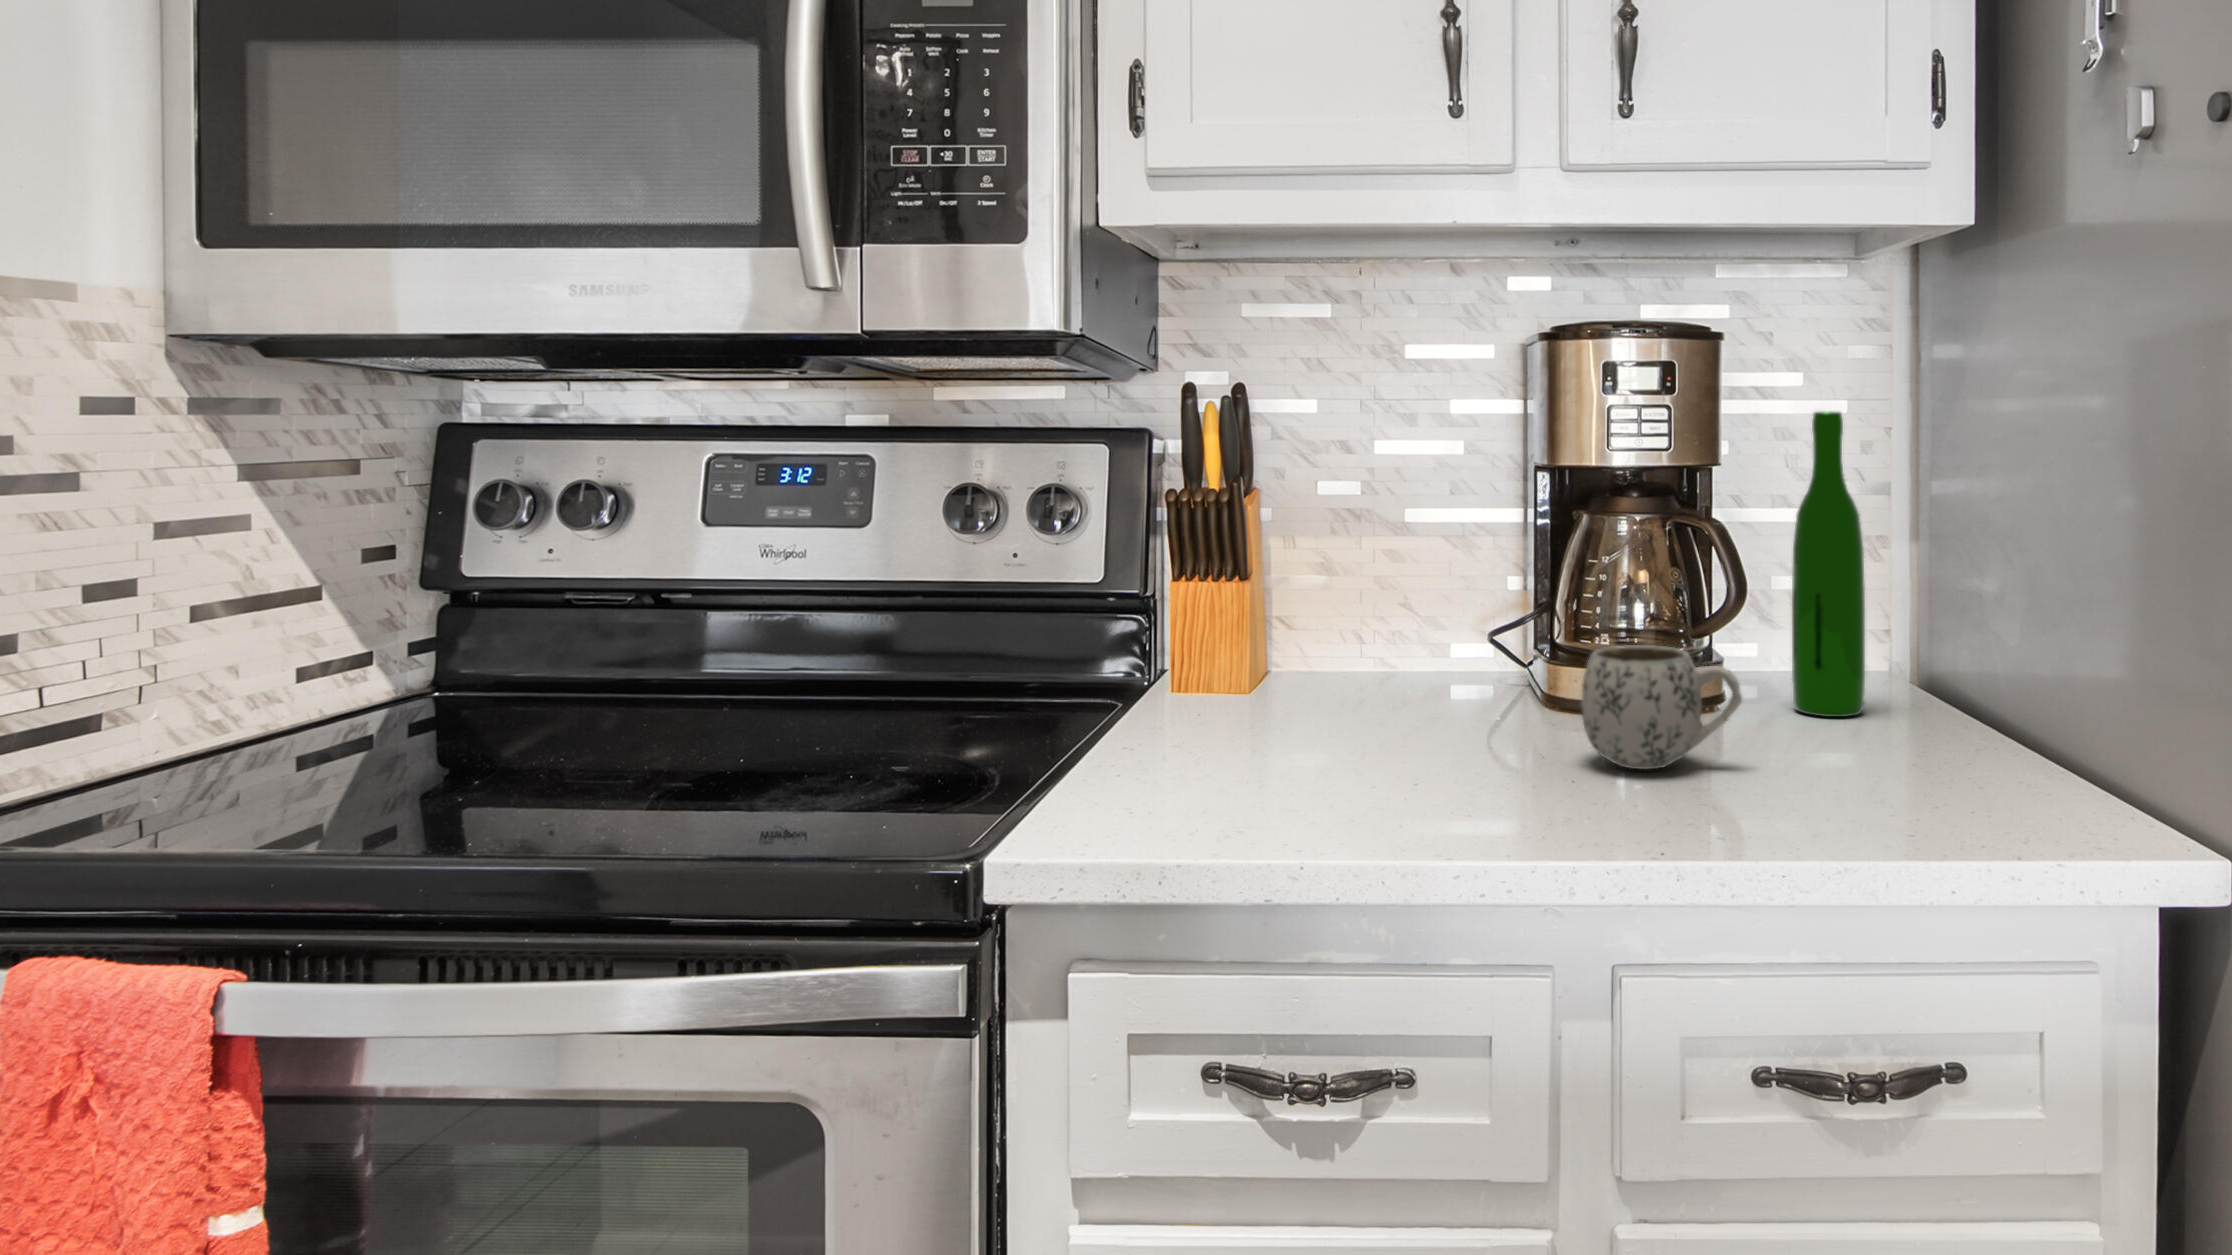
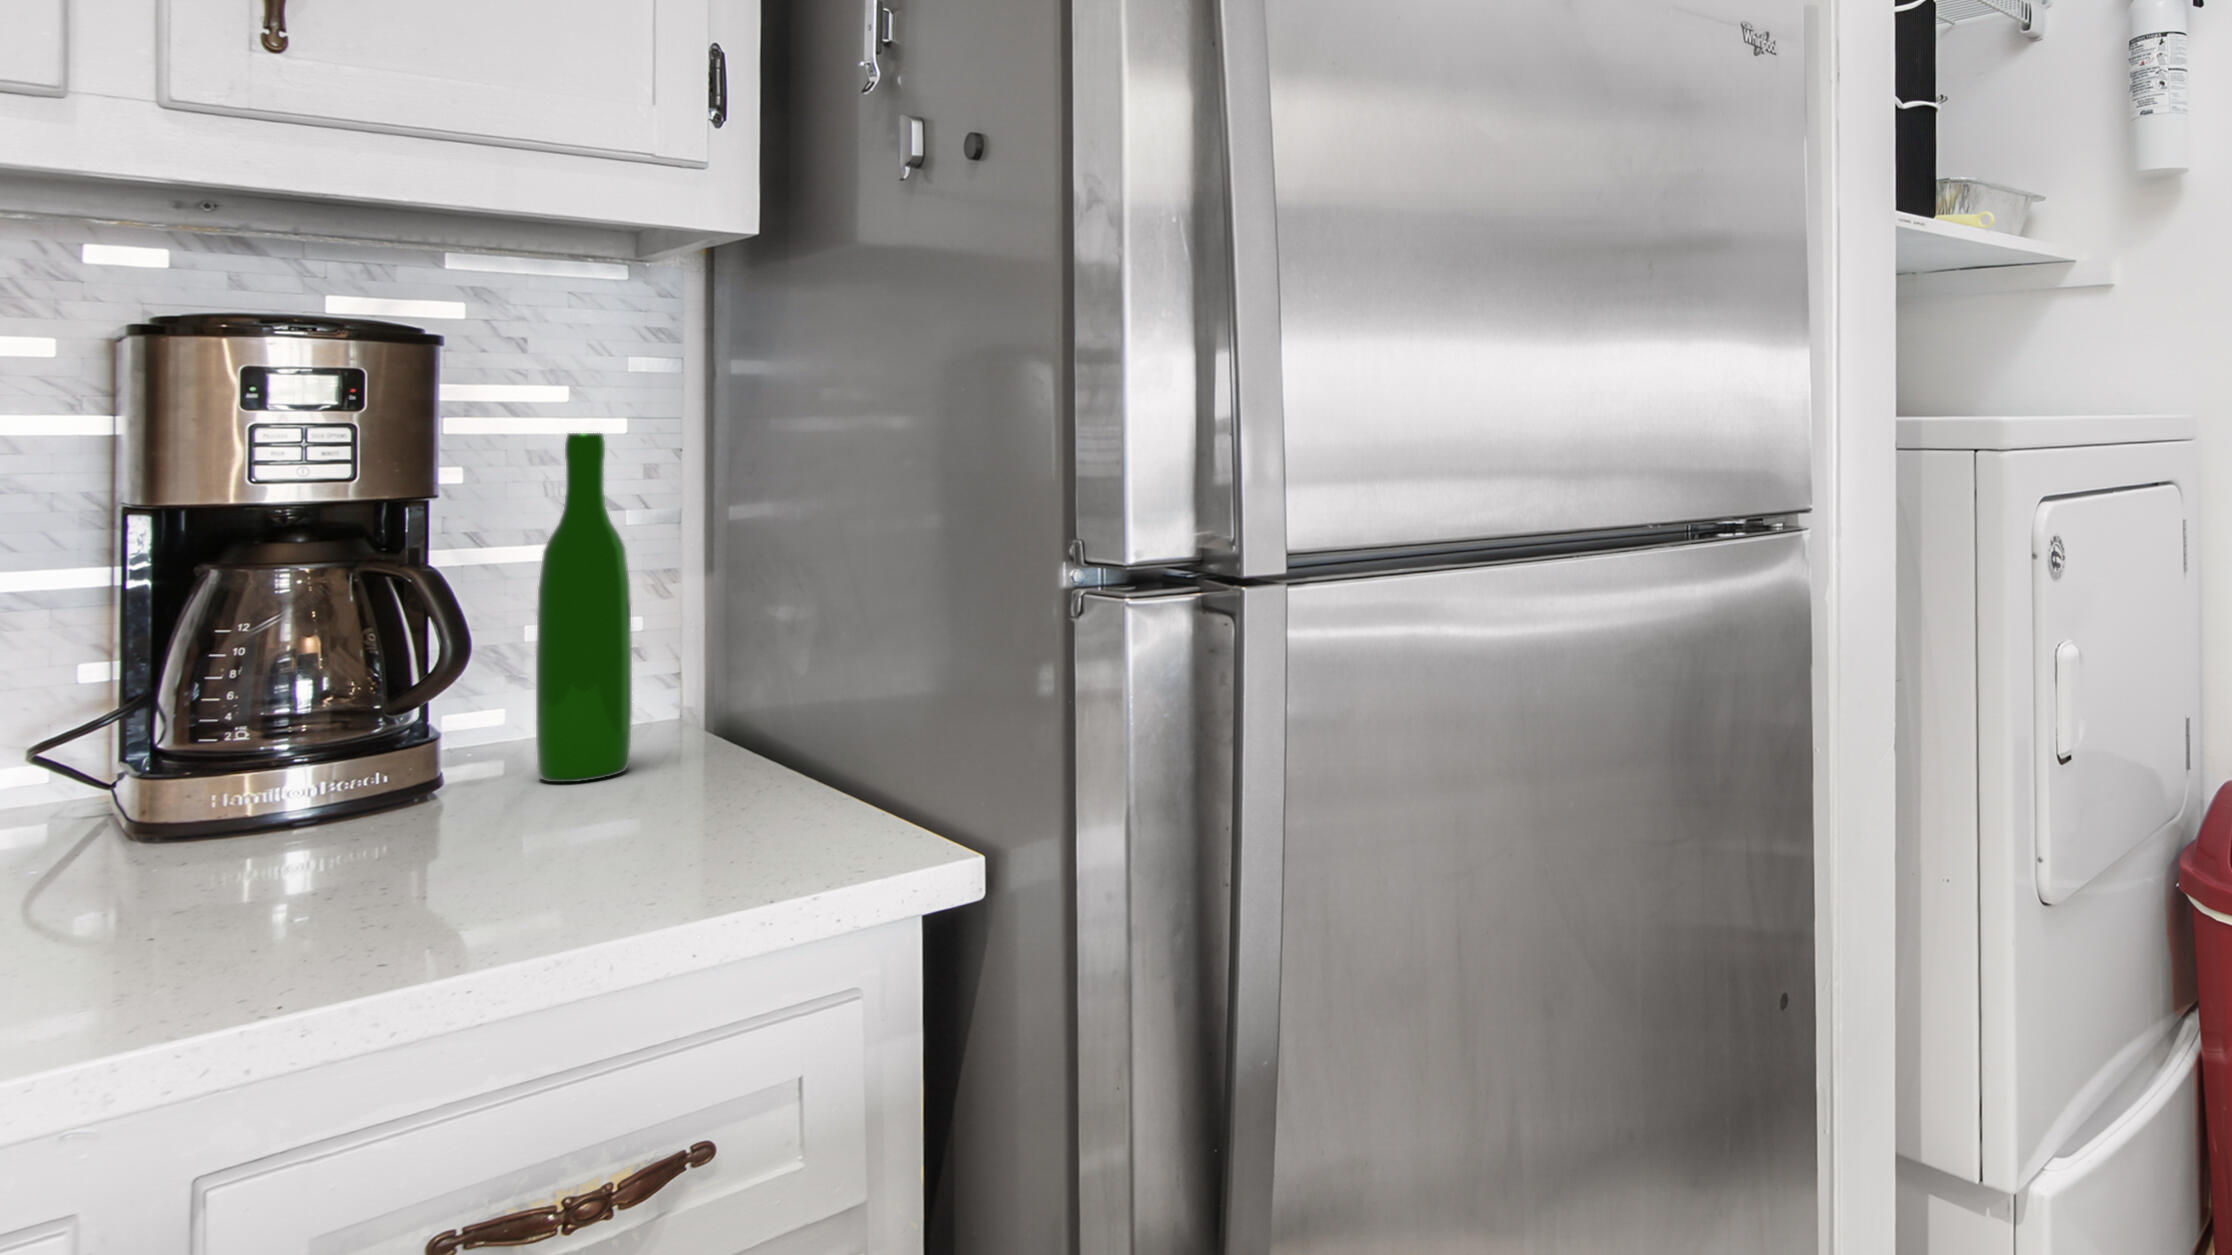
mug: present [1581,645,1742,769] -> none [181,730,442,897]

